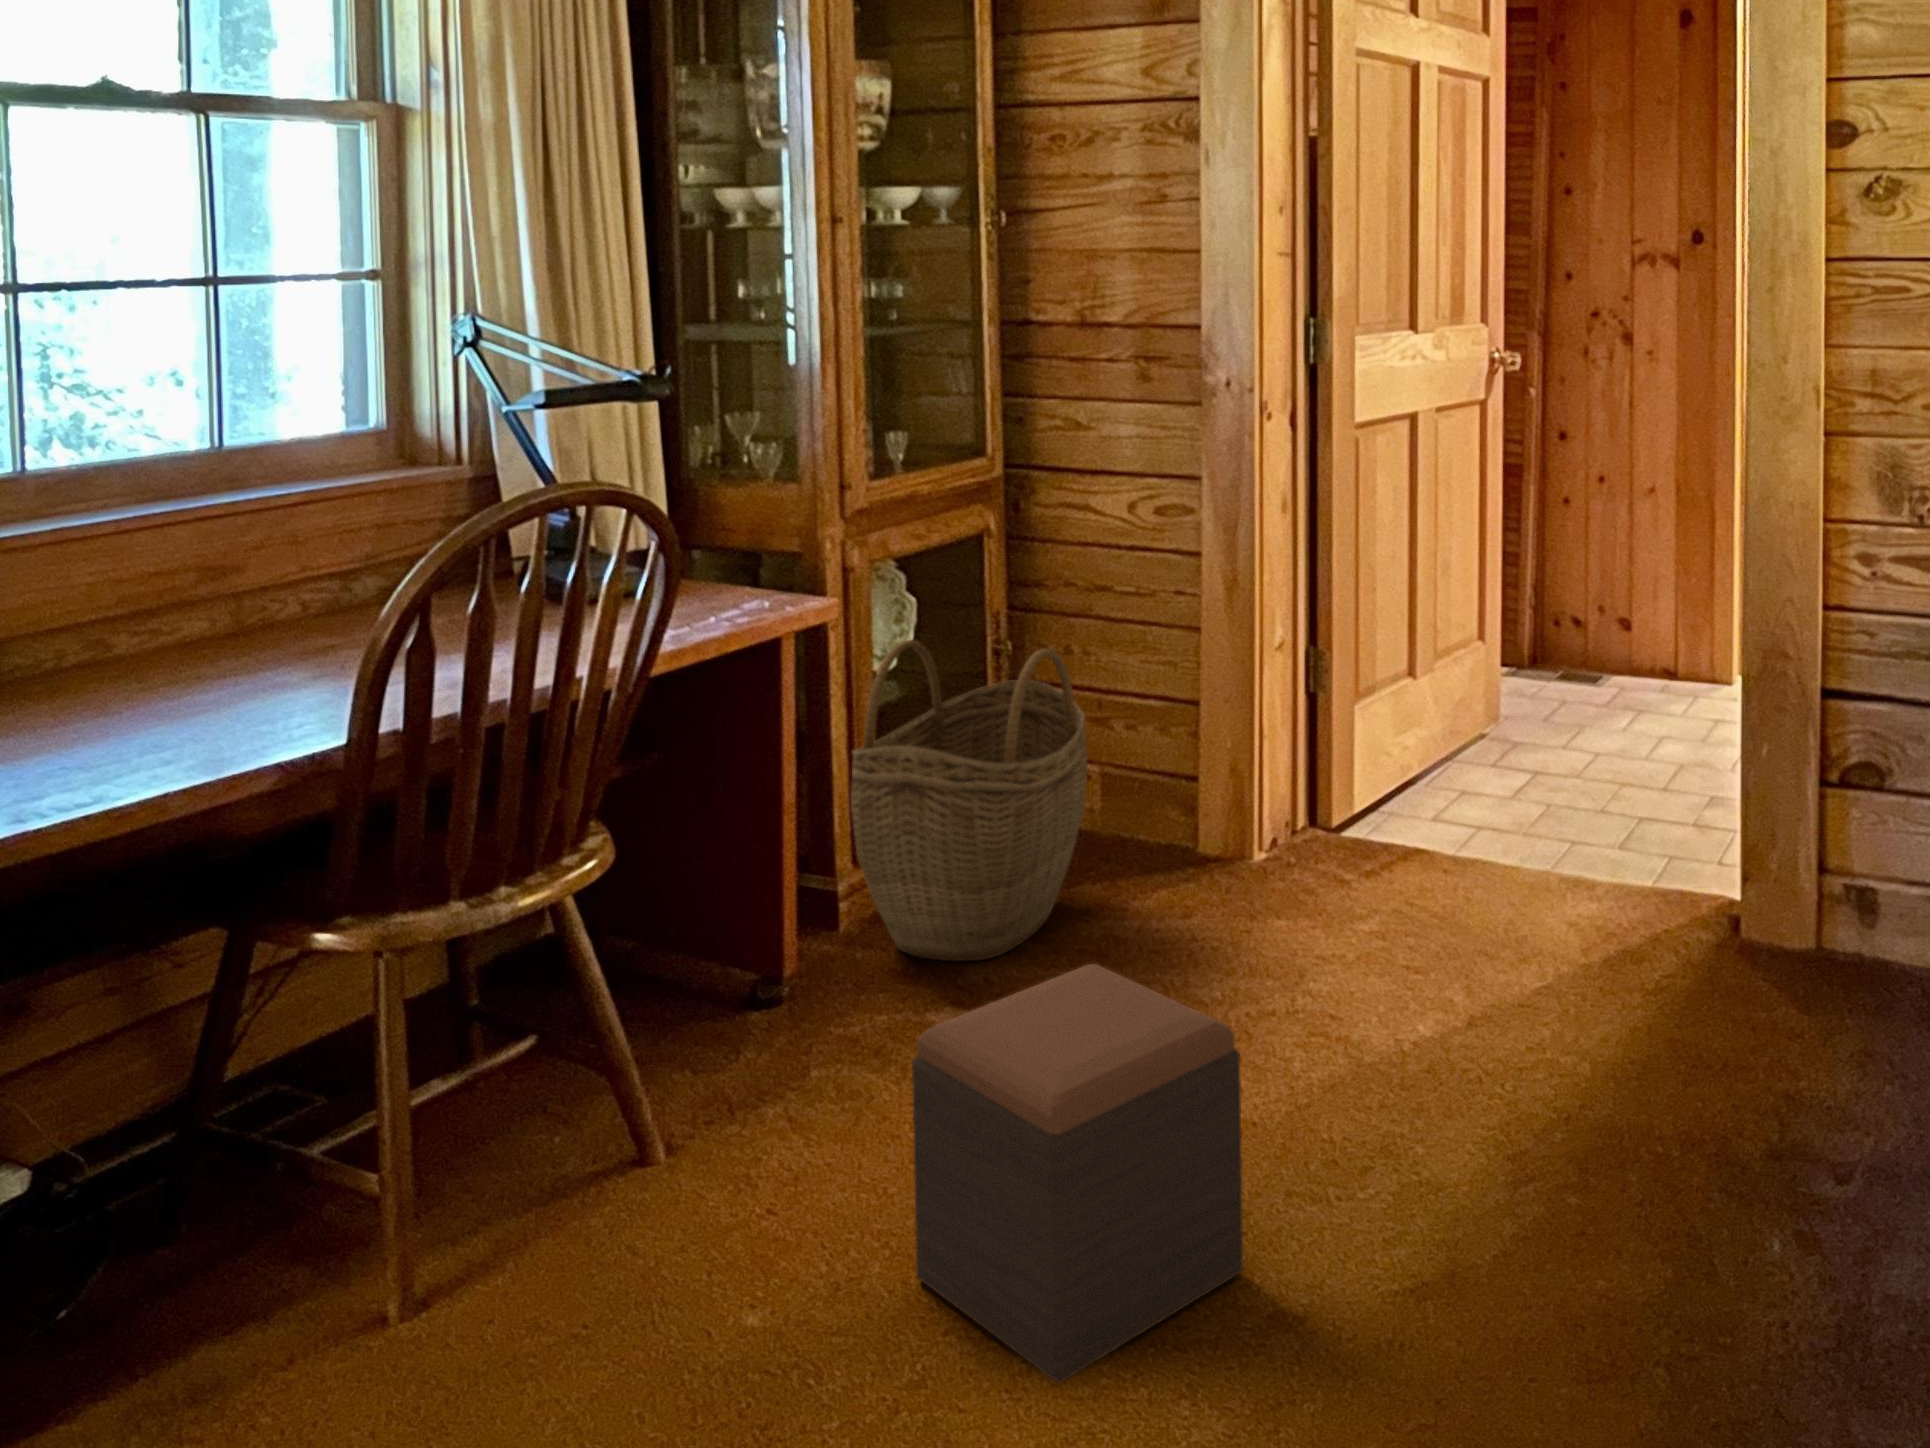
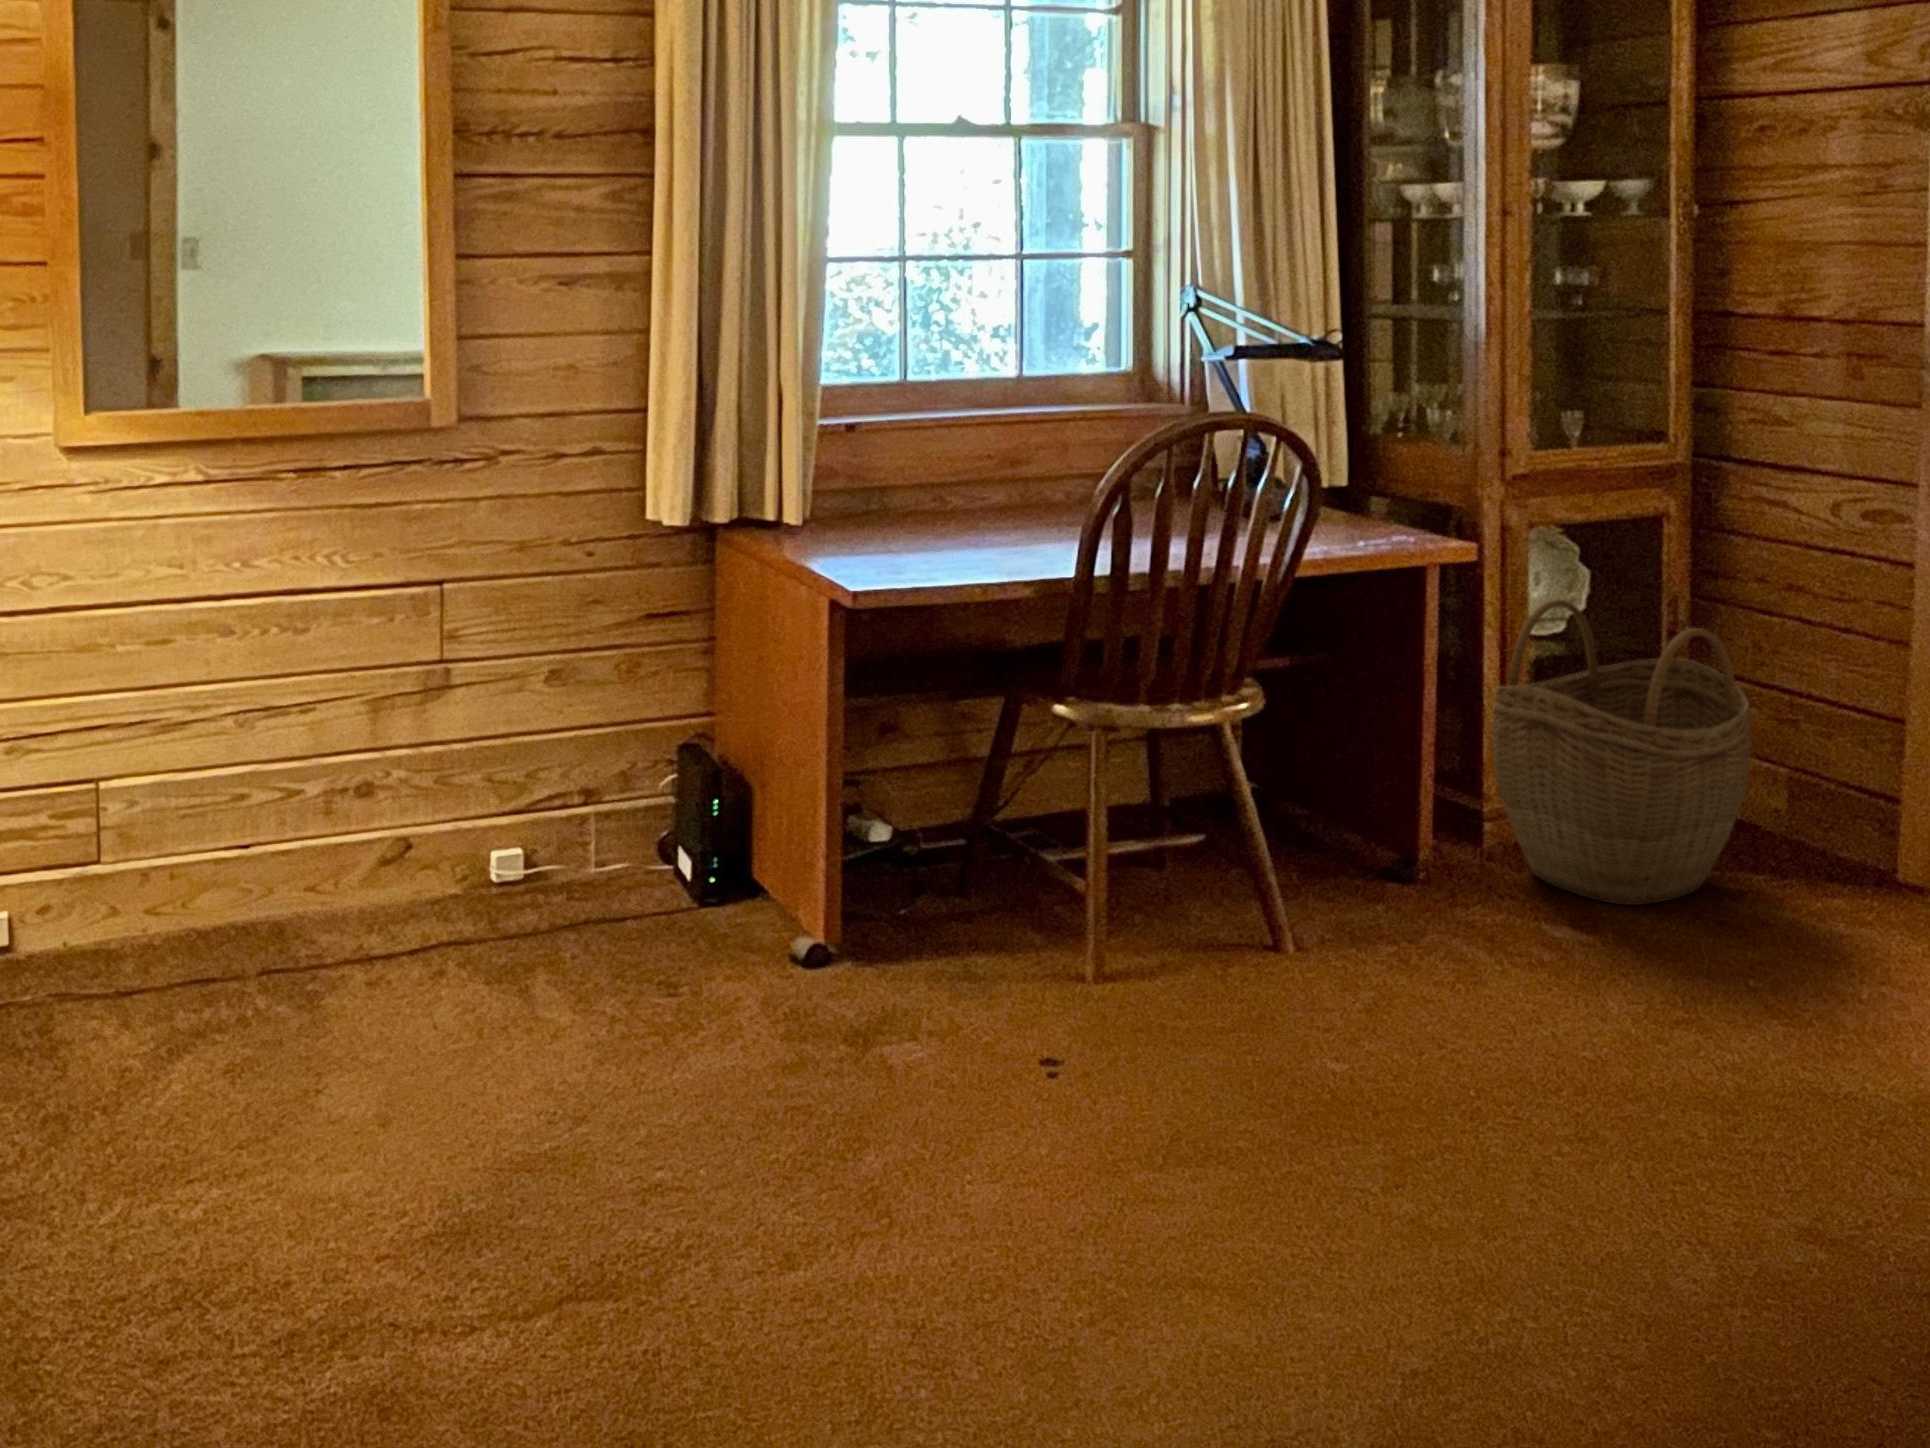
footstool: present [912,964,1243,1383] -> none [1479,891,1804,1205]

